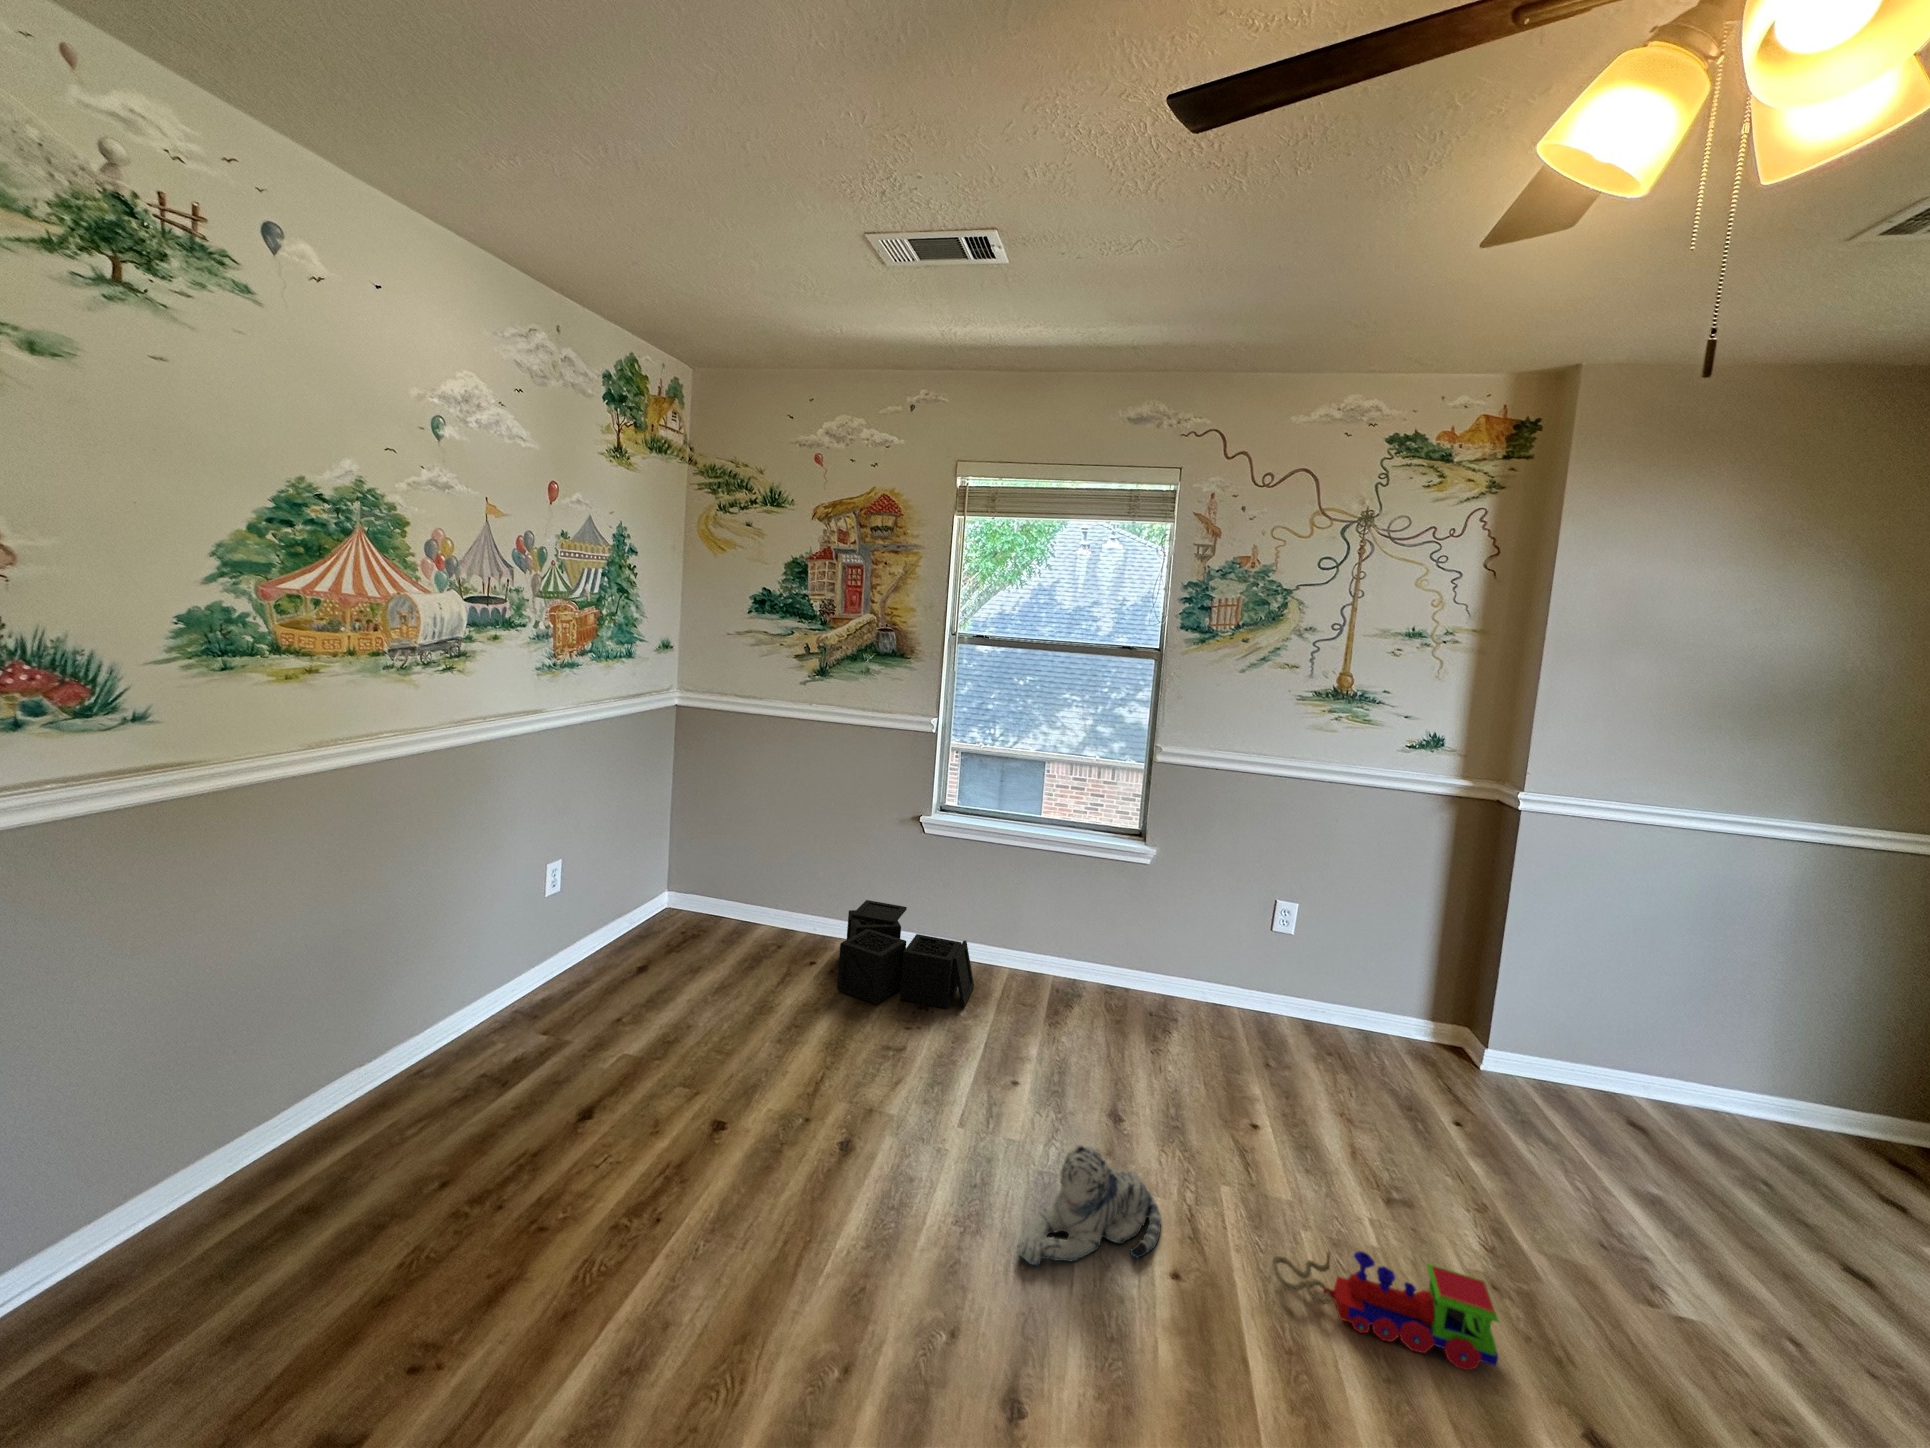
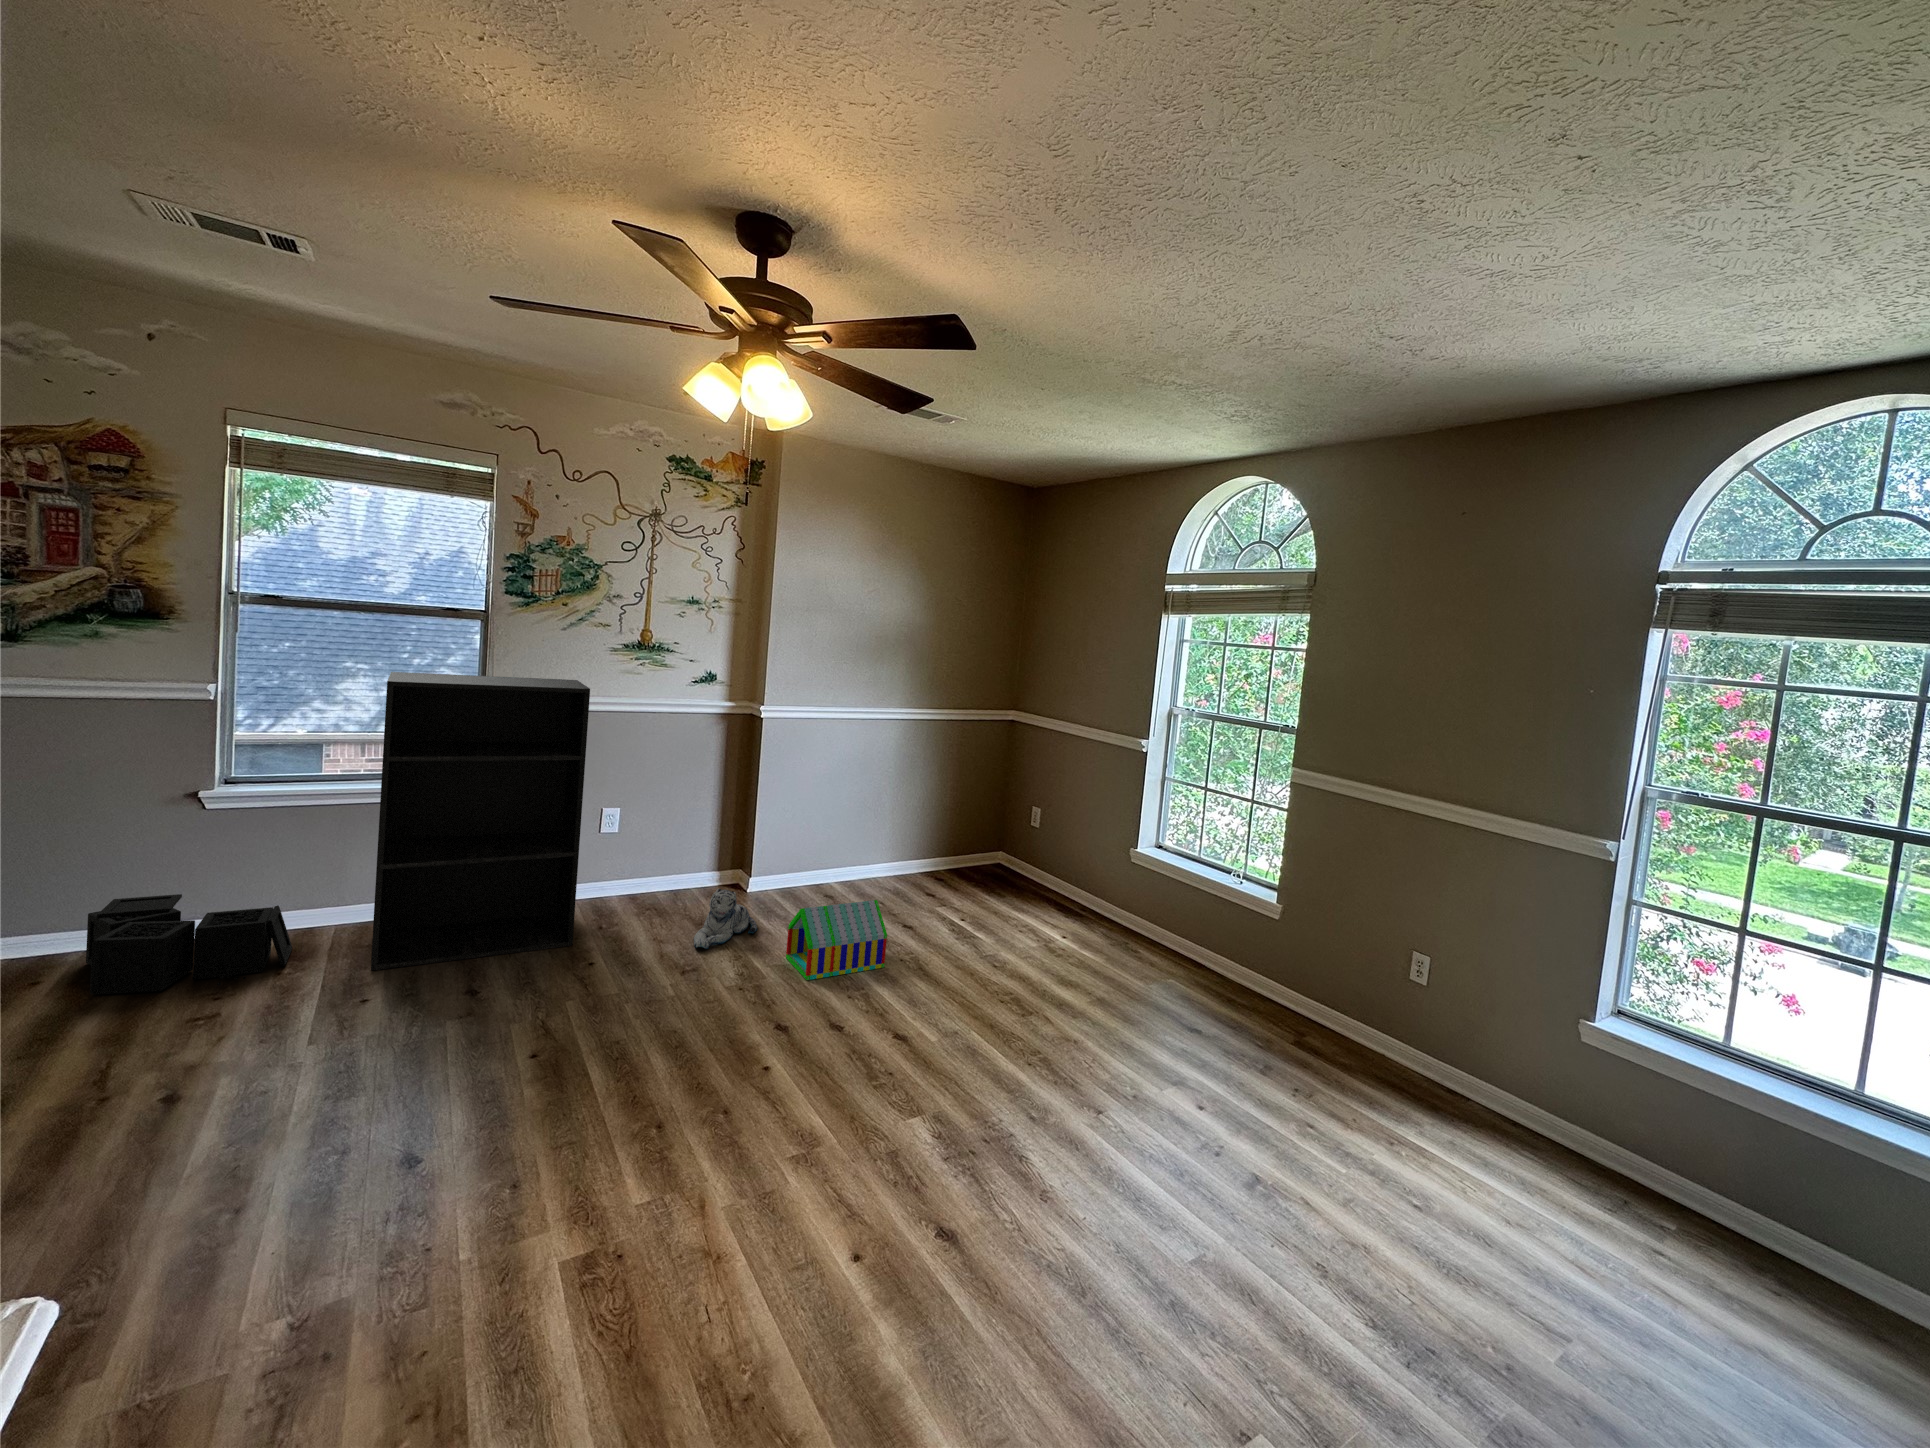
bookshelf: none [1028,716,1273,1084] -> present [371,672,590,970]
plush toy: present [1017,1145,1161,1265] -> present [694,889,757,949]
toy house: none [1579,1190,1849,1389] -> present [786,900,887,980]
toy train: present [1272,1251,1498,1370] -> none [602,973,734,1031]

